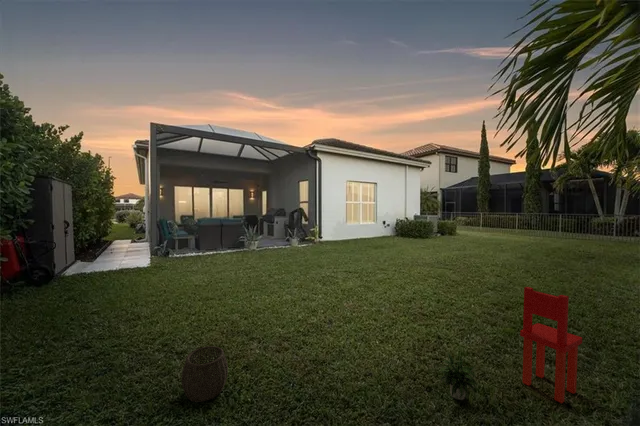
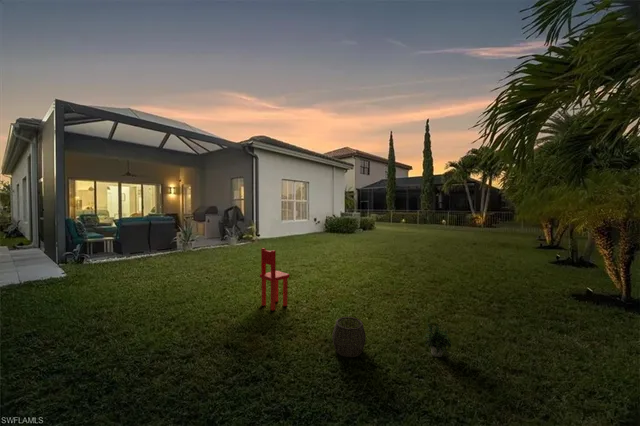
chair: present [520,287,582,403] -> present [260,248,290,311]
woven basket: present [182,346,228,402] -> present [332,317,366,357]

